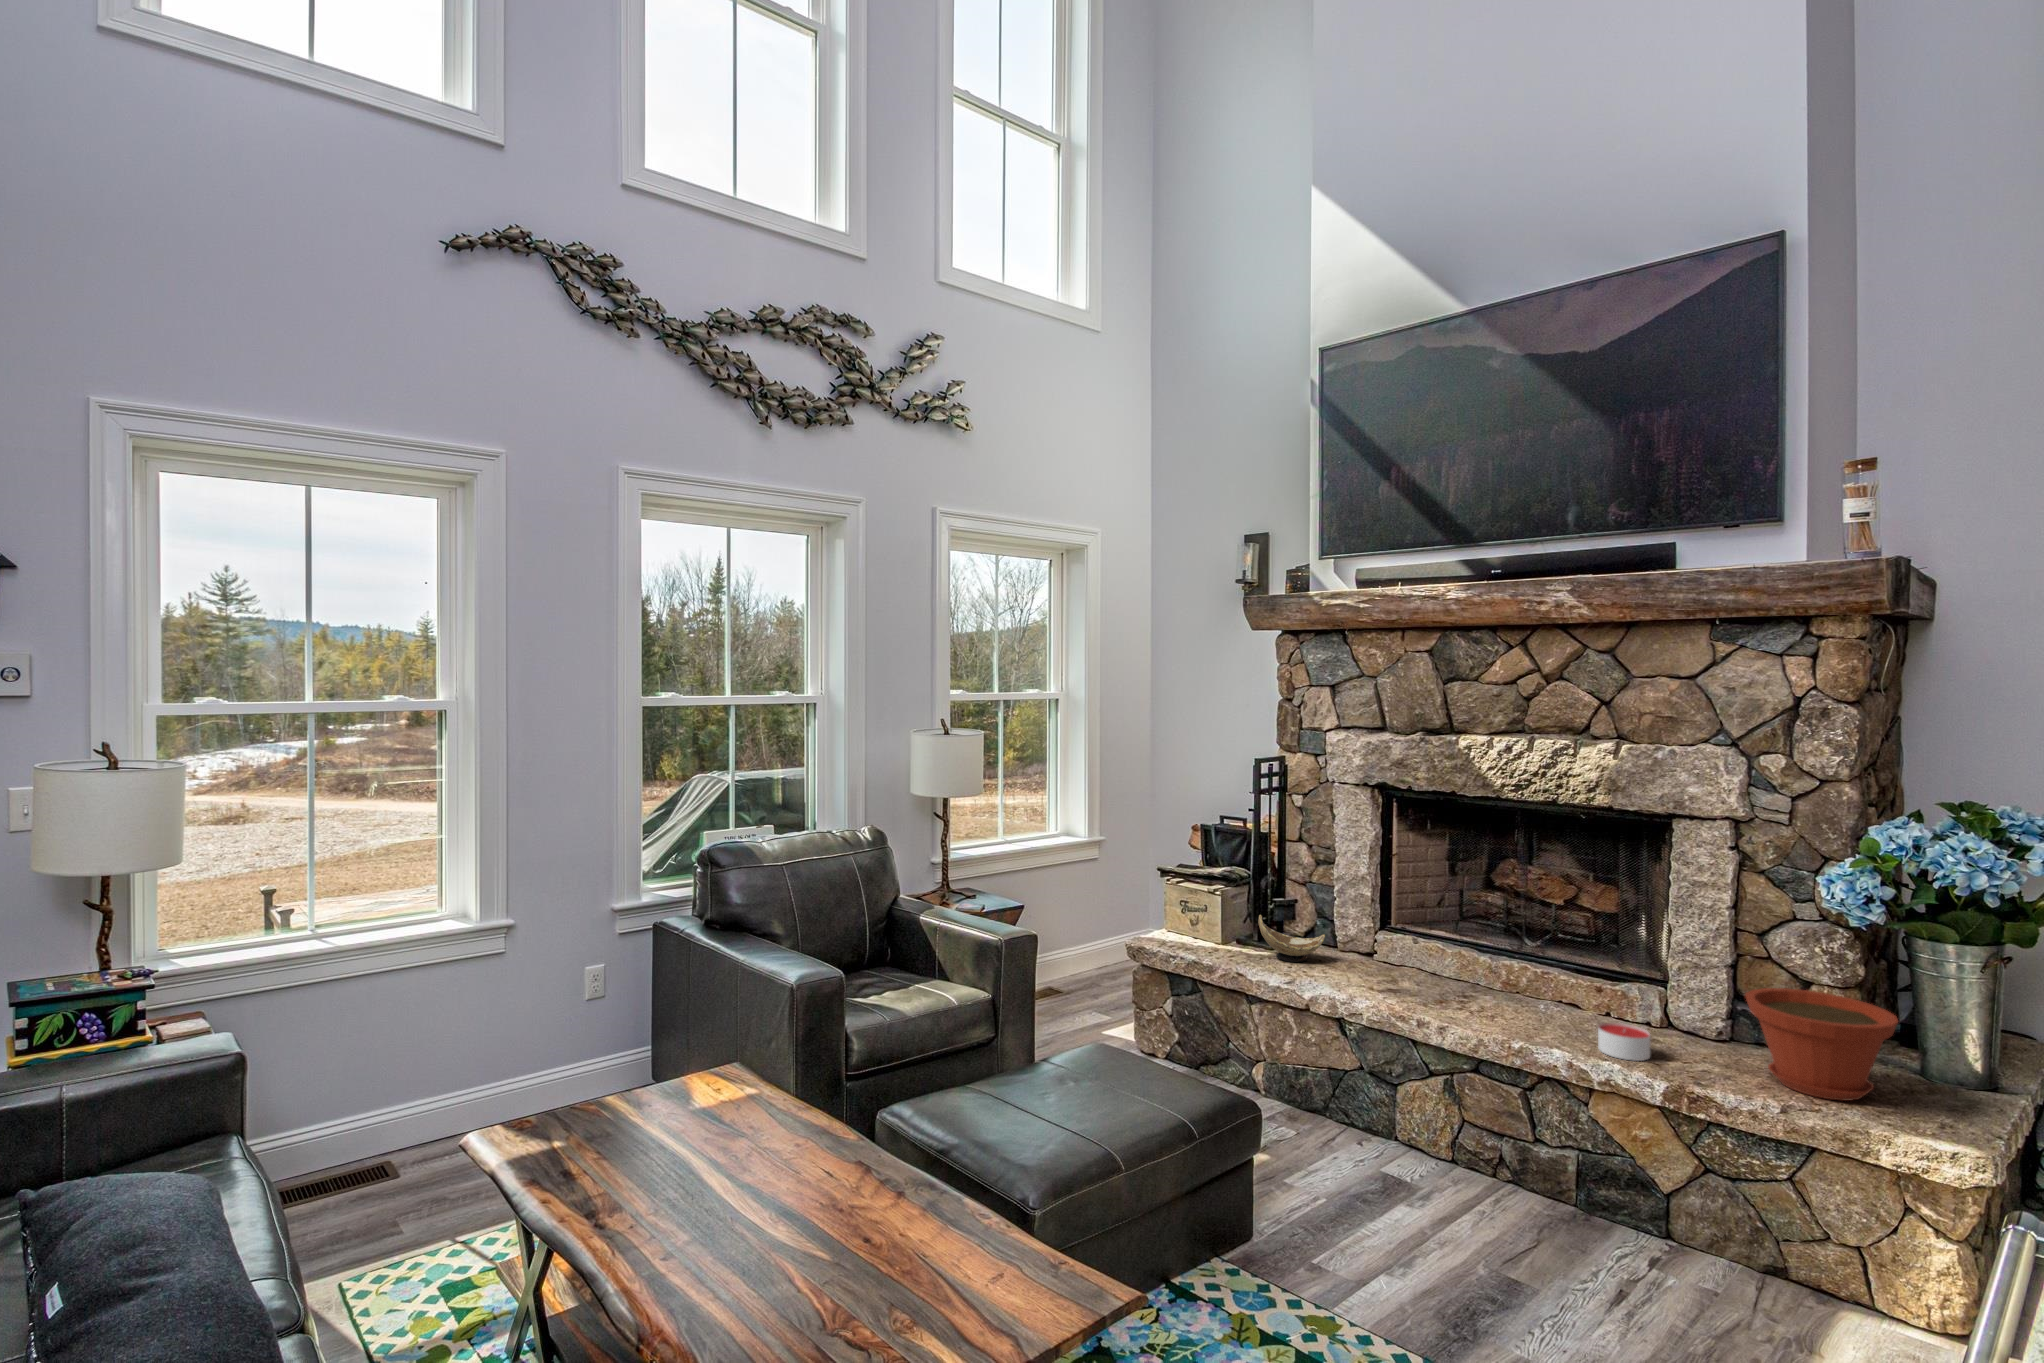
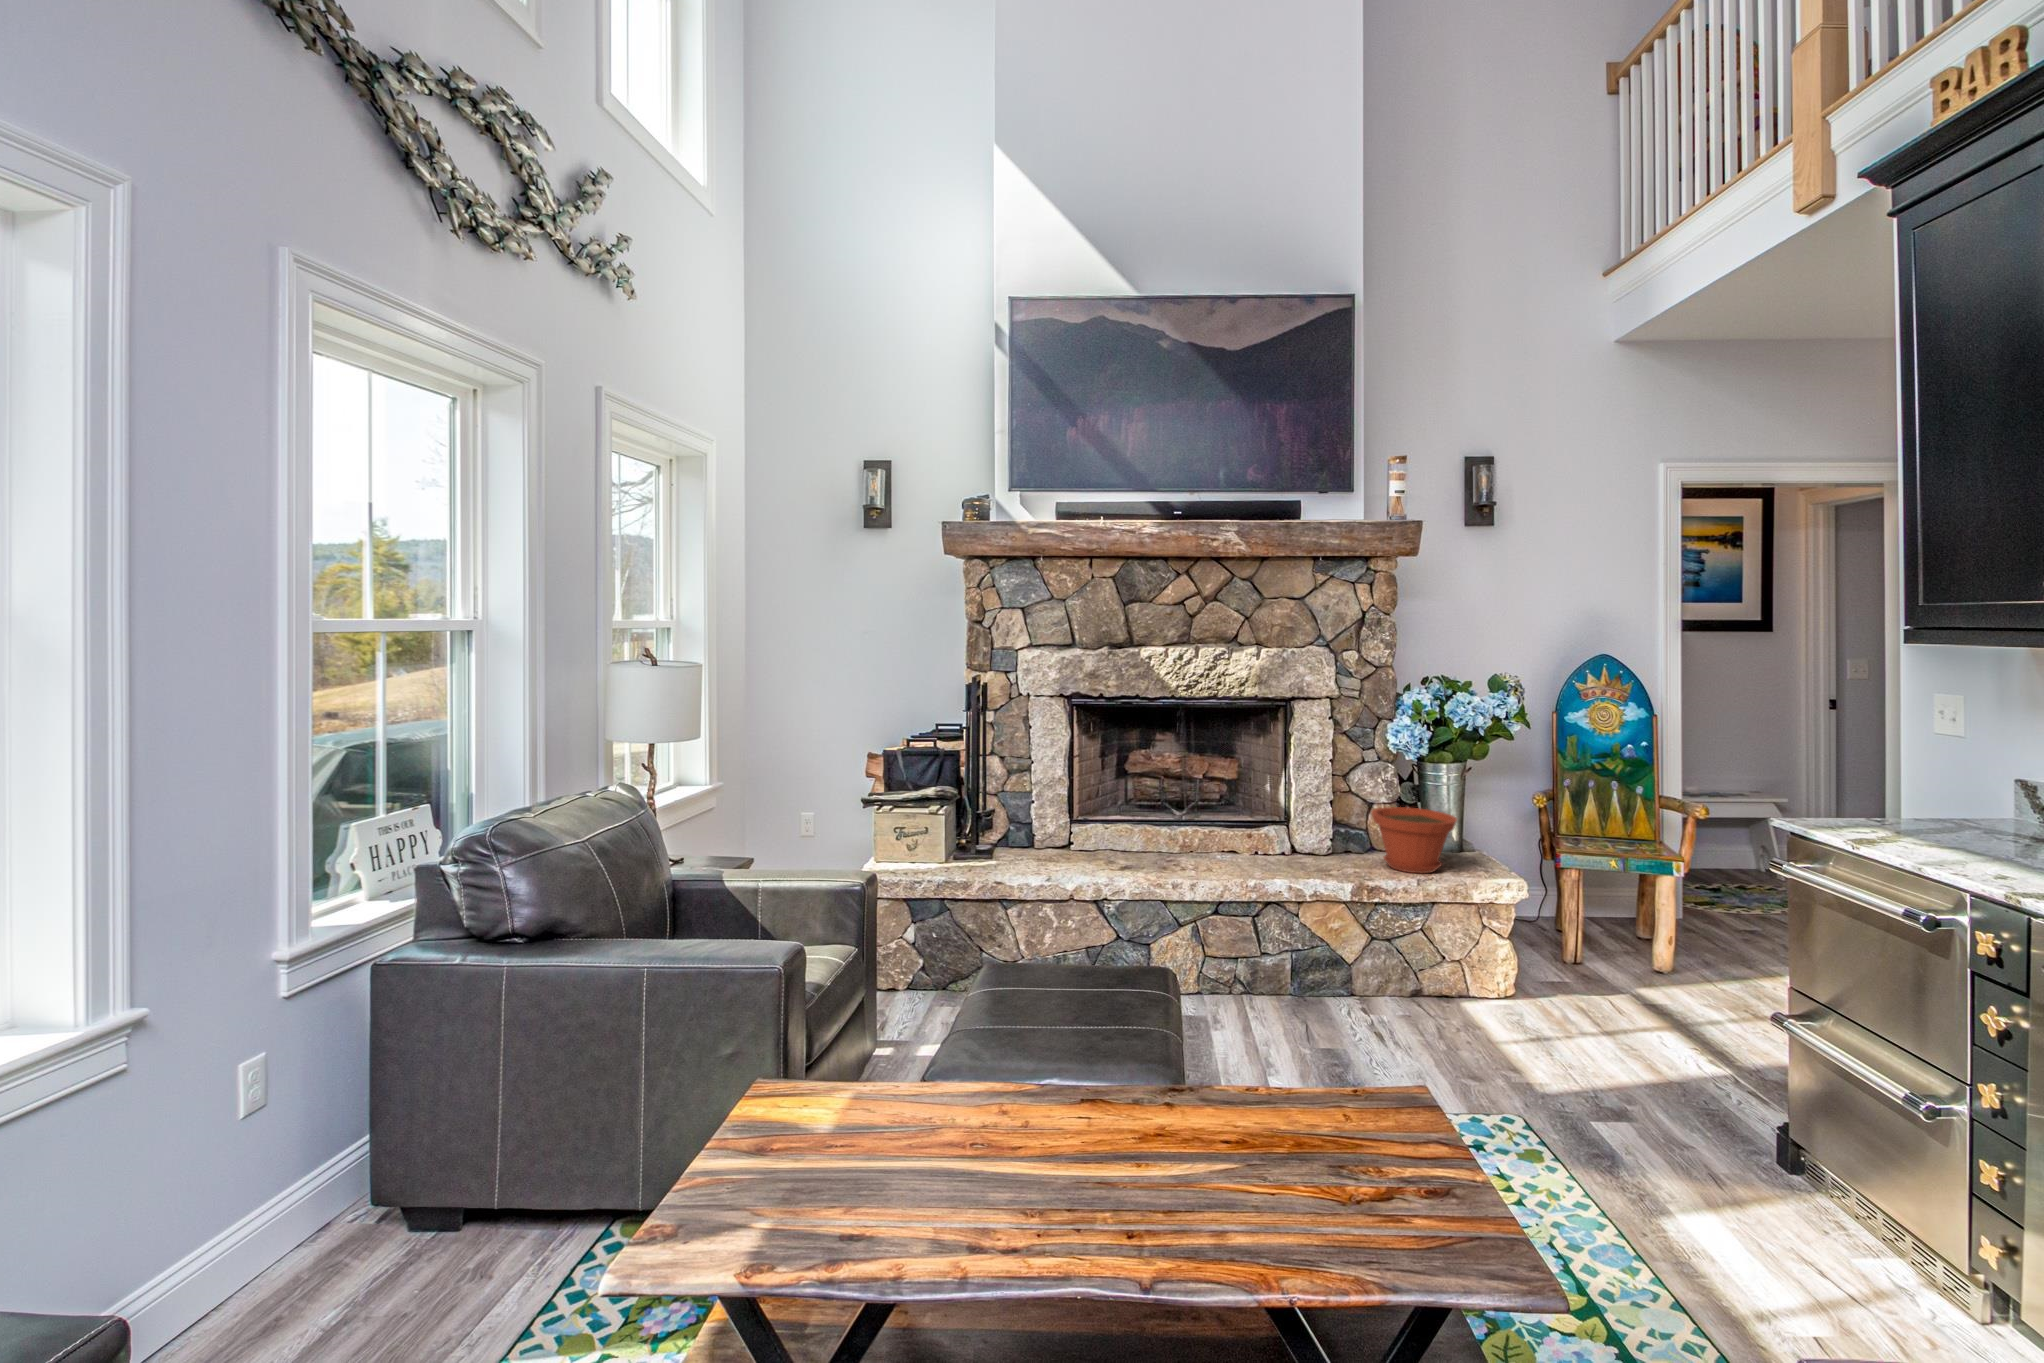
decorative bowl: present [1258,915,1325,962] -> none [987,823,1038,861]
candle: present [1598,1023,1650,1061] -> none [1294,853,1328,877]

